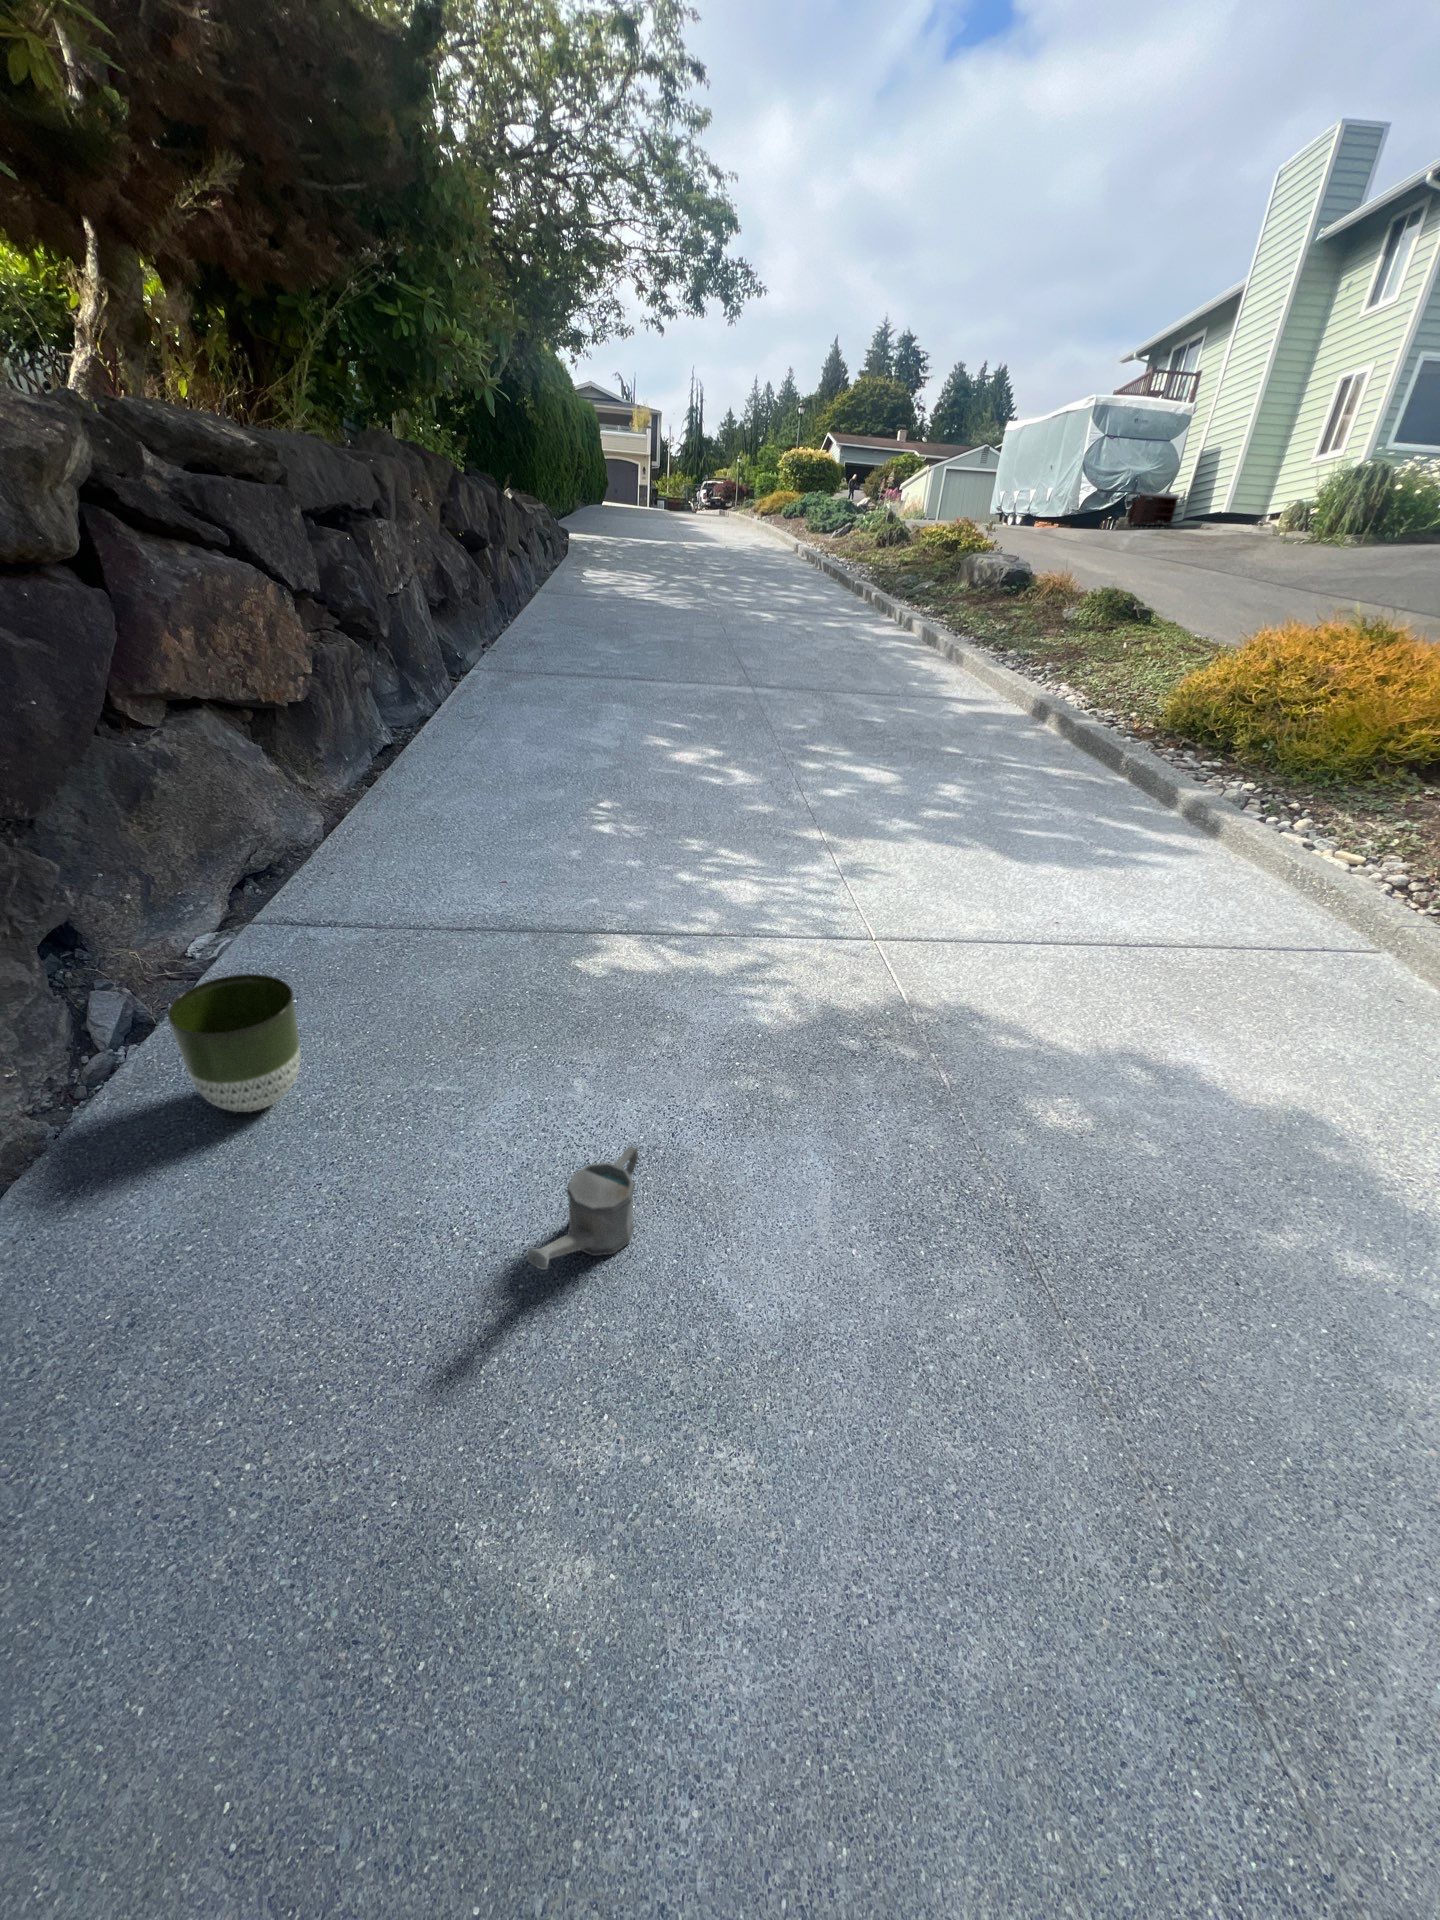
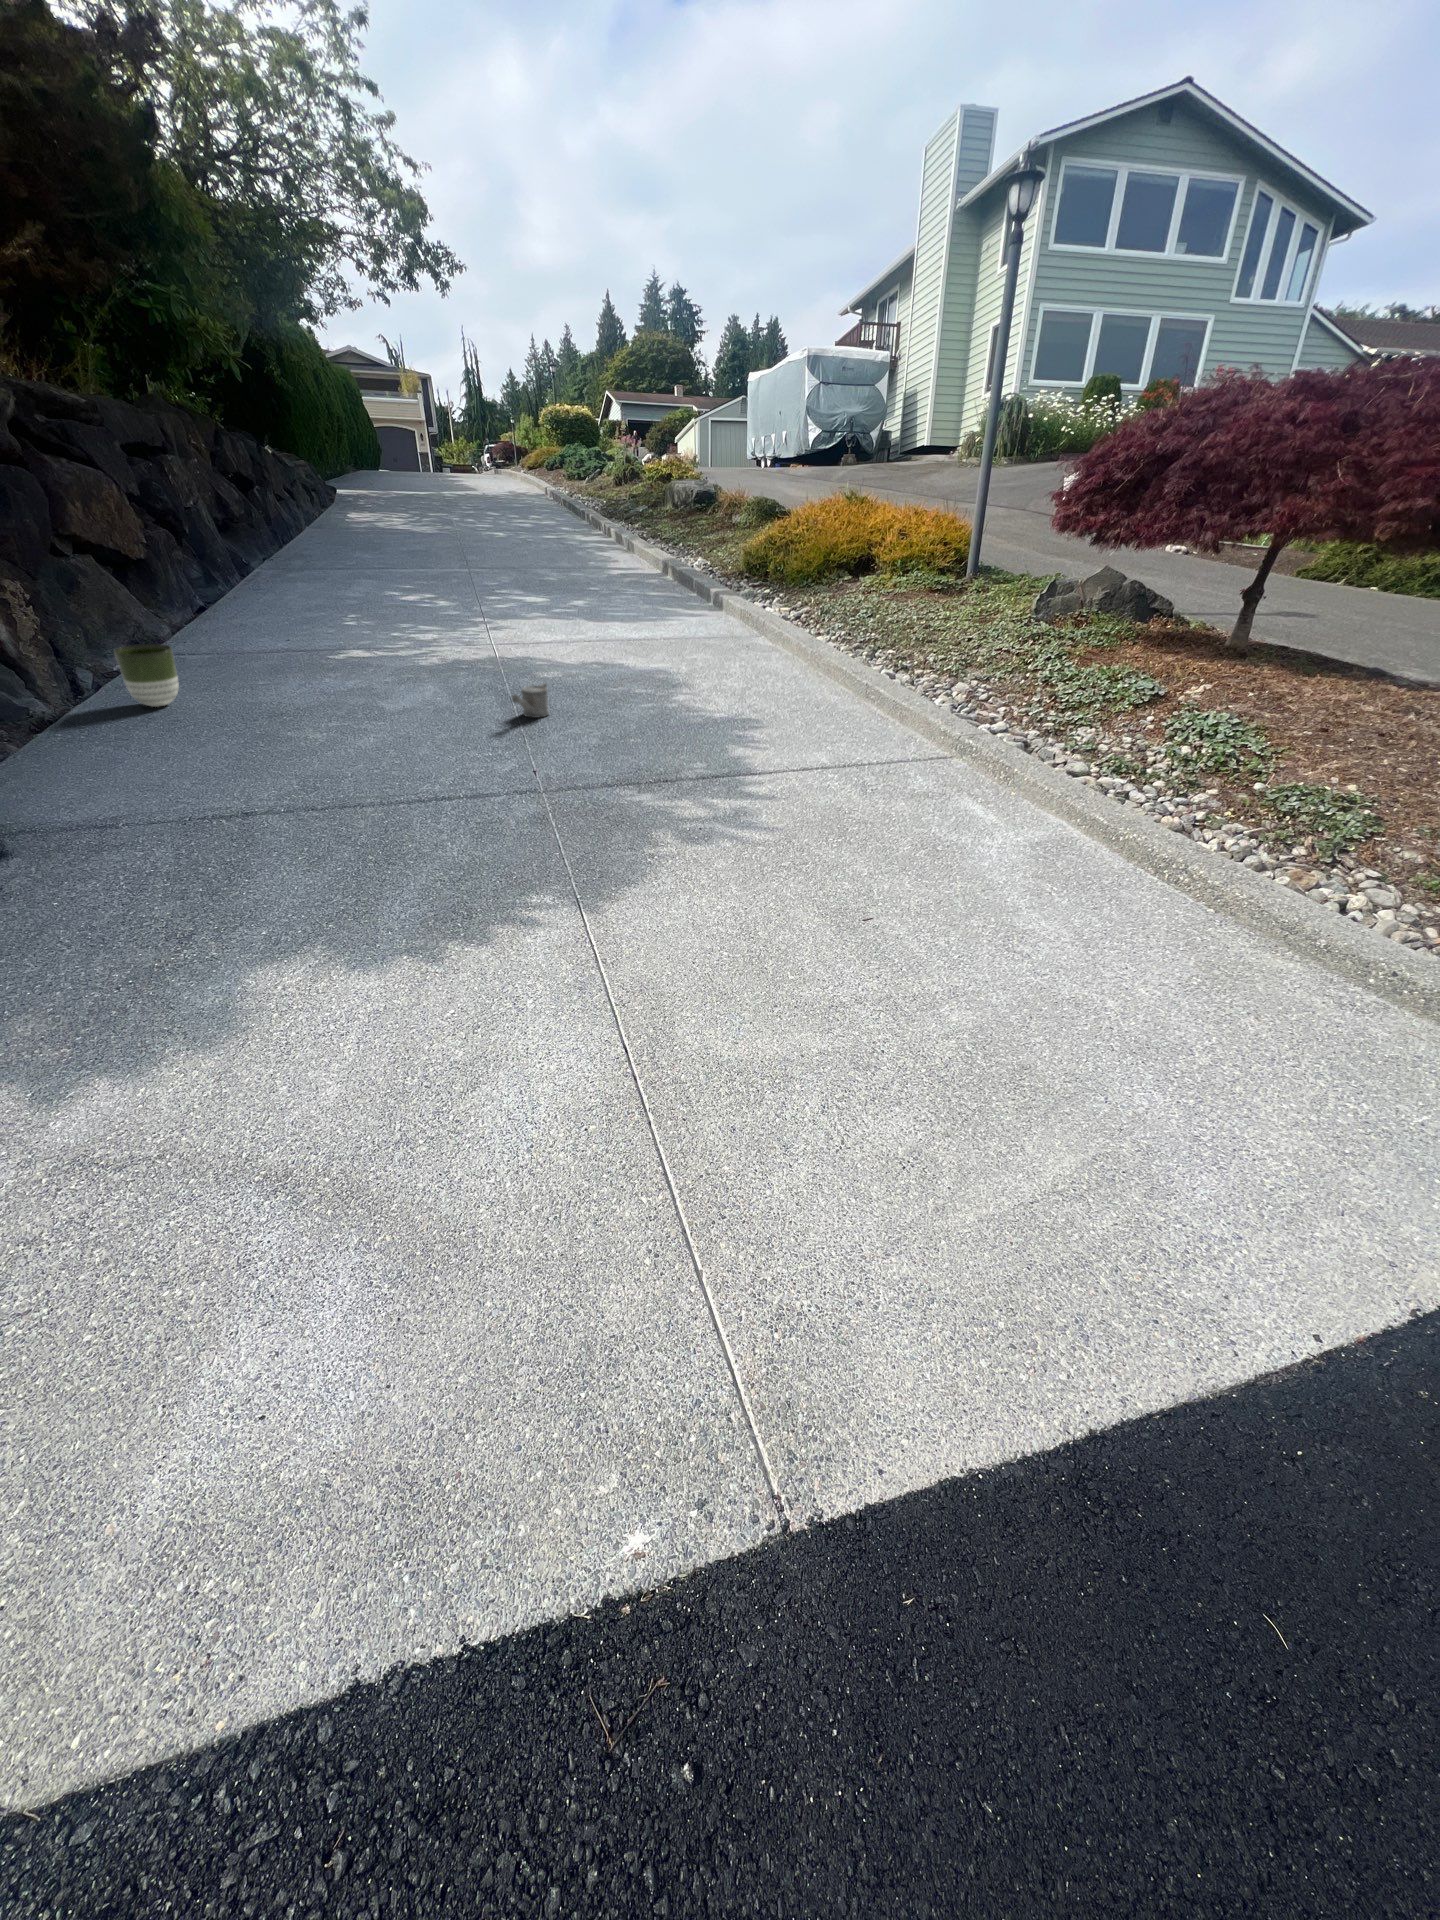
bench: present [1127,491,1180,526] -> none [851,430,892,461]
watering can: present [527,1146,638,1270] -> present [512,683,549,718]

